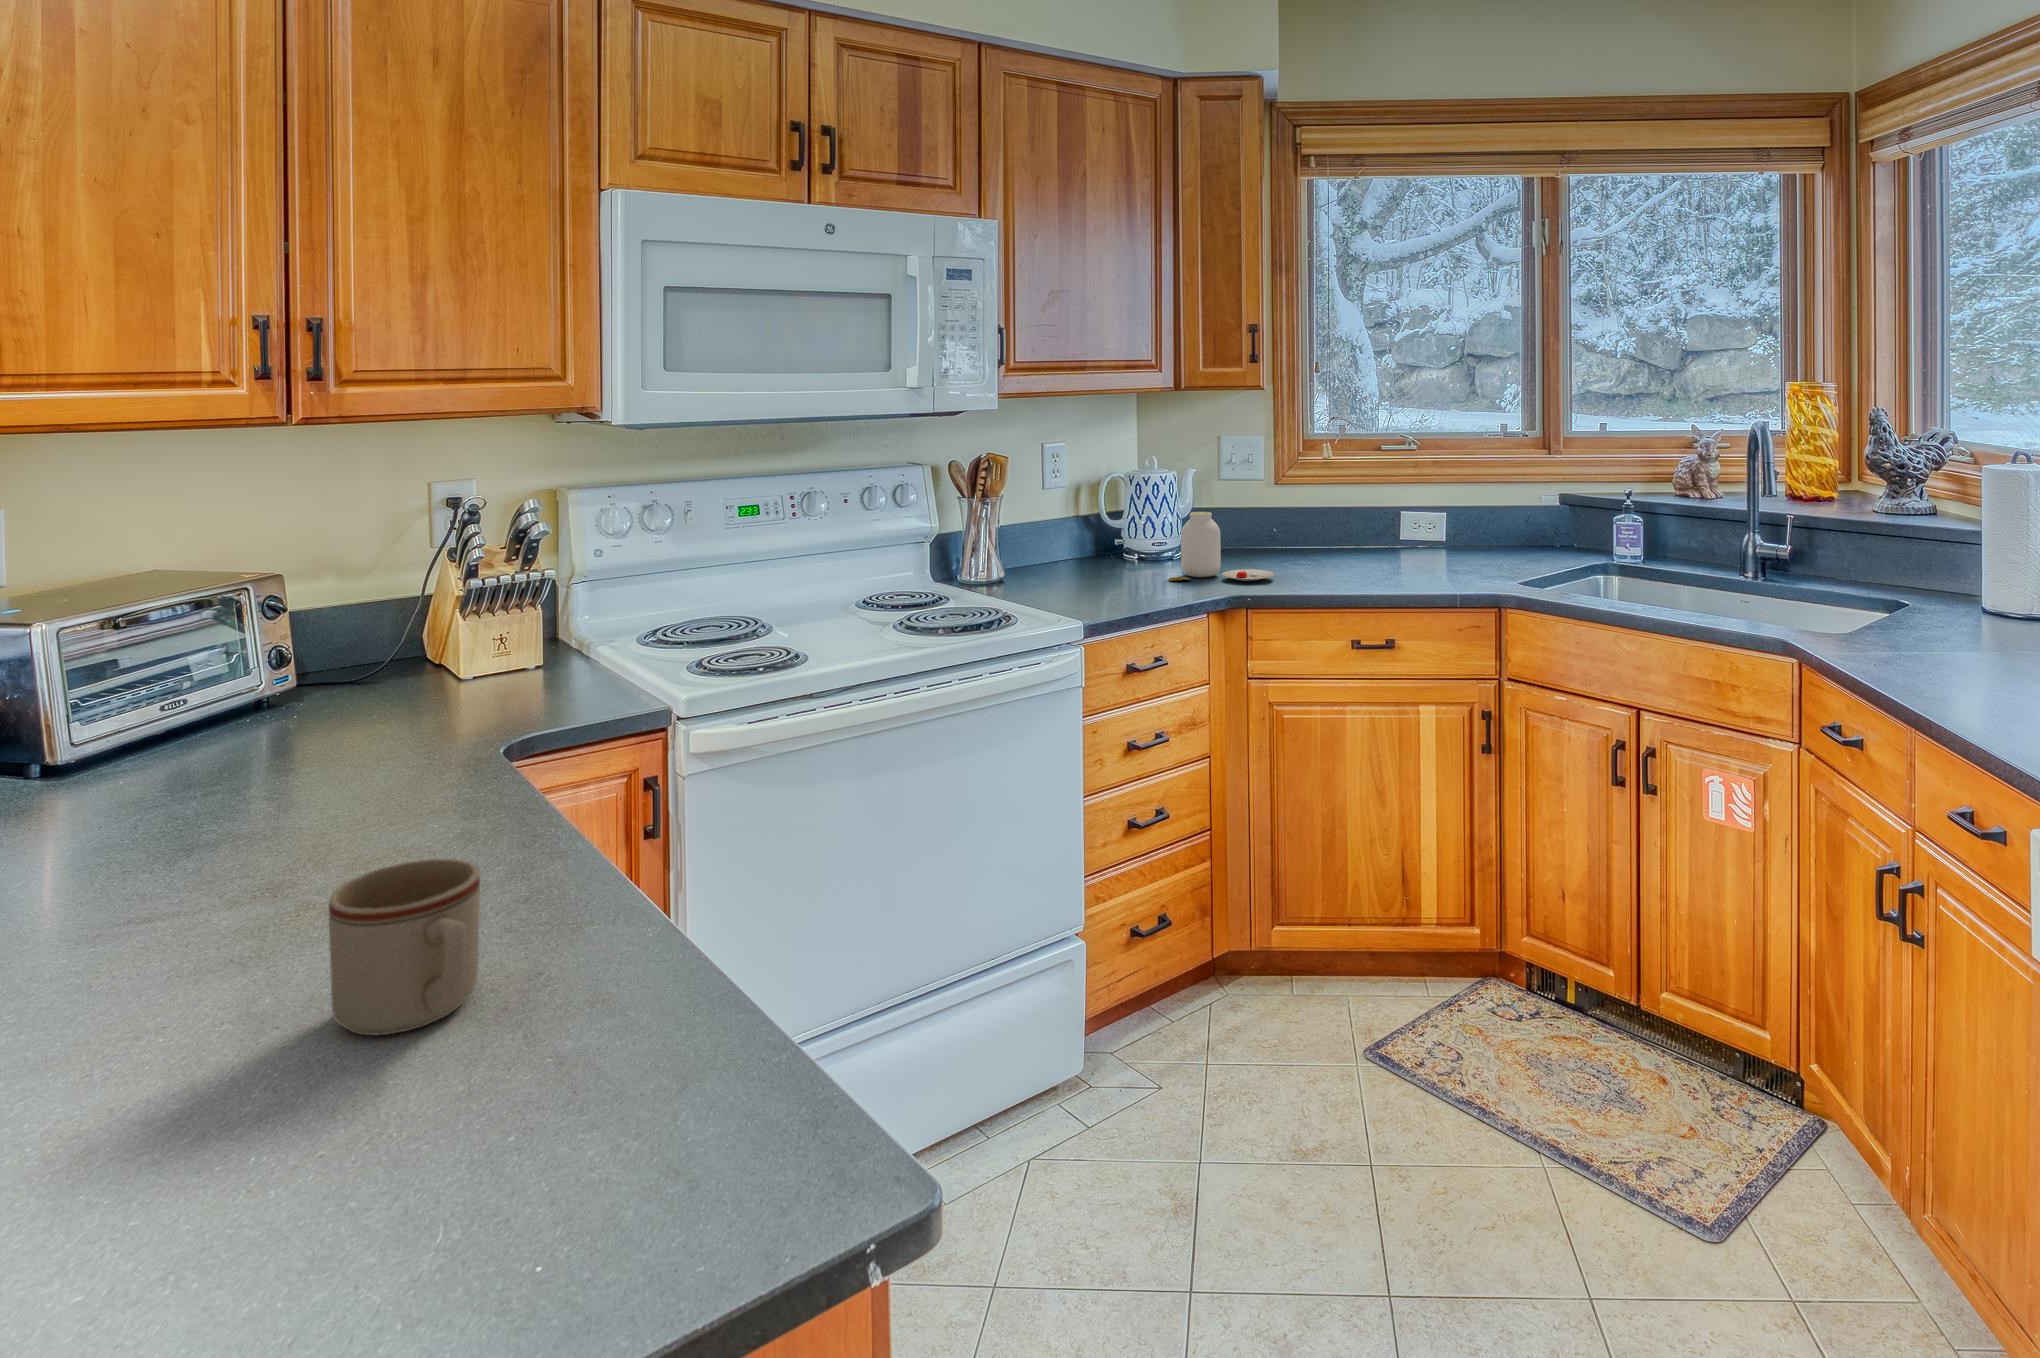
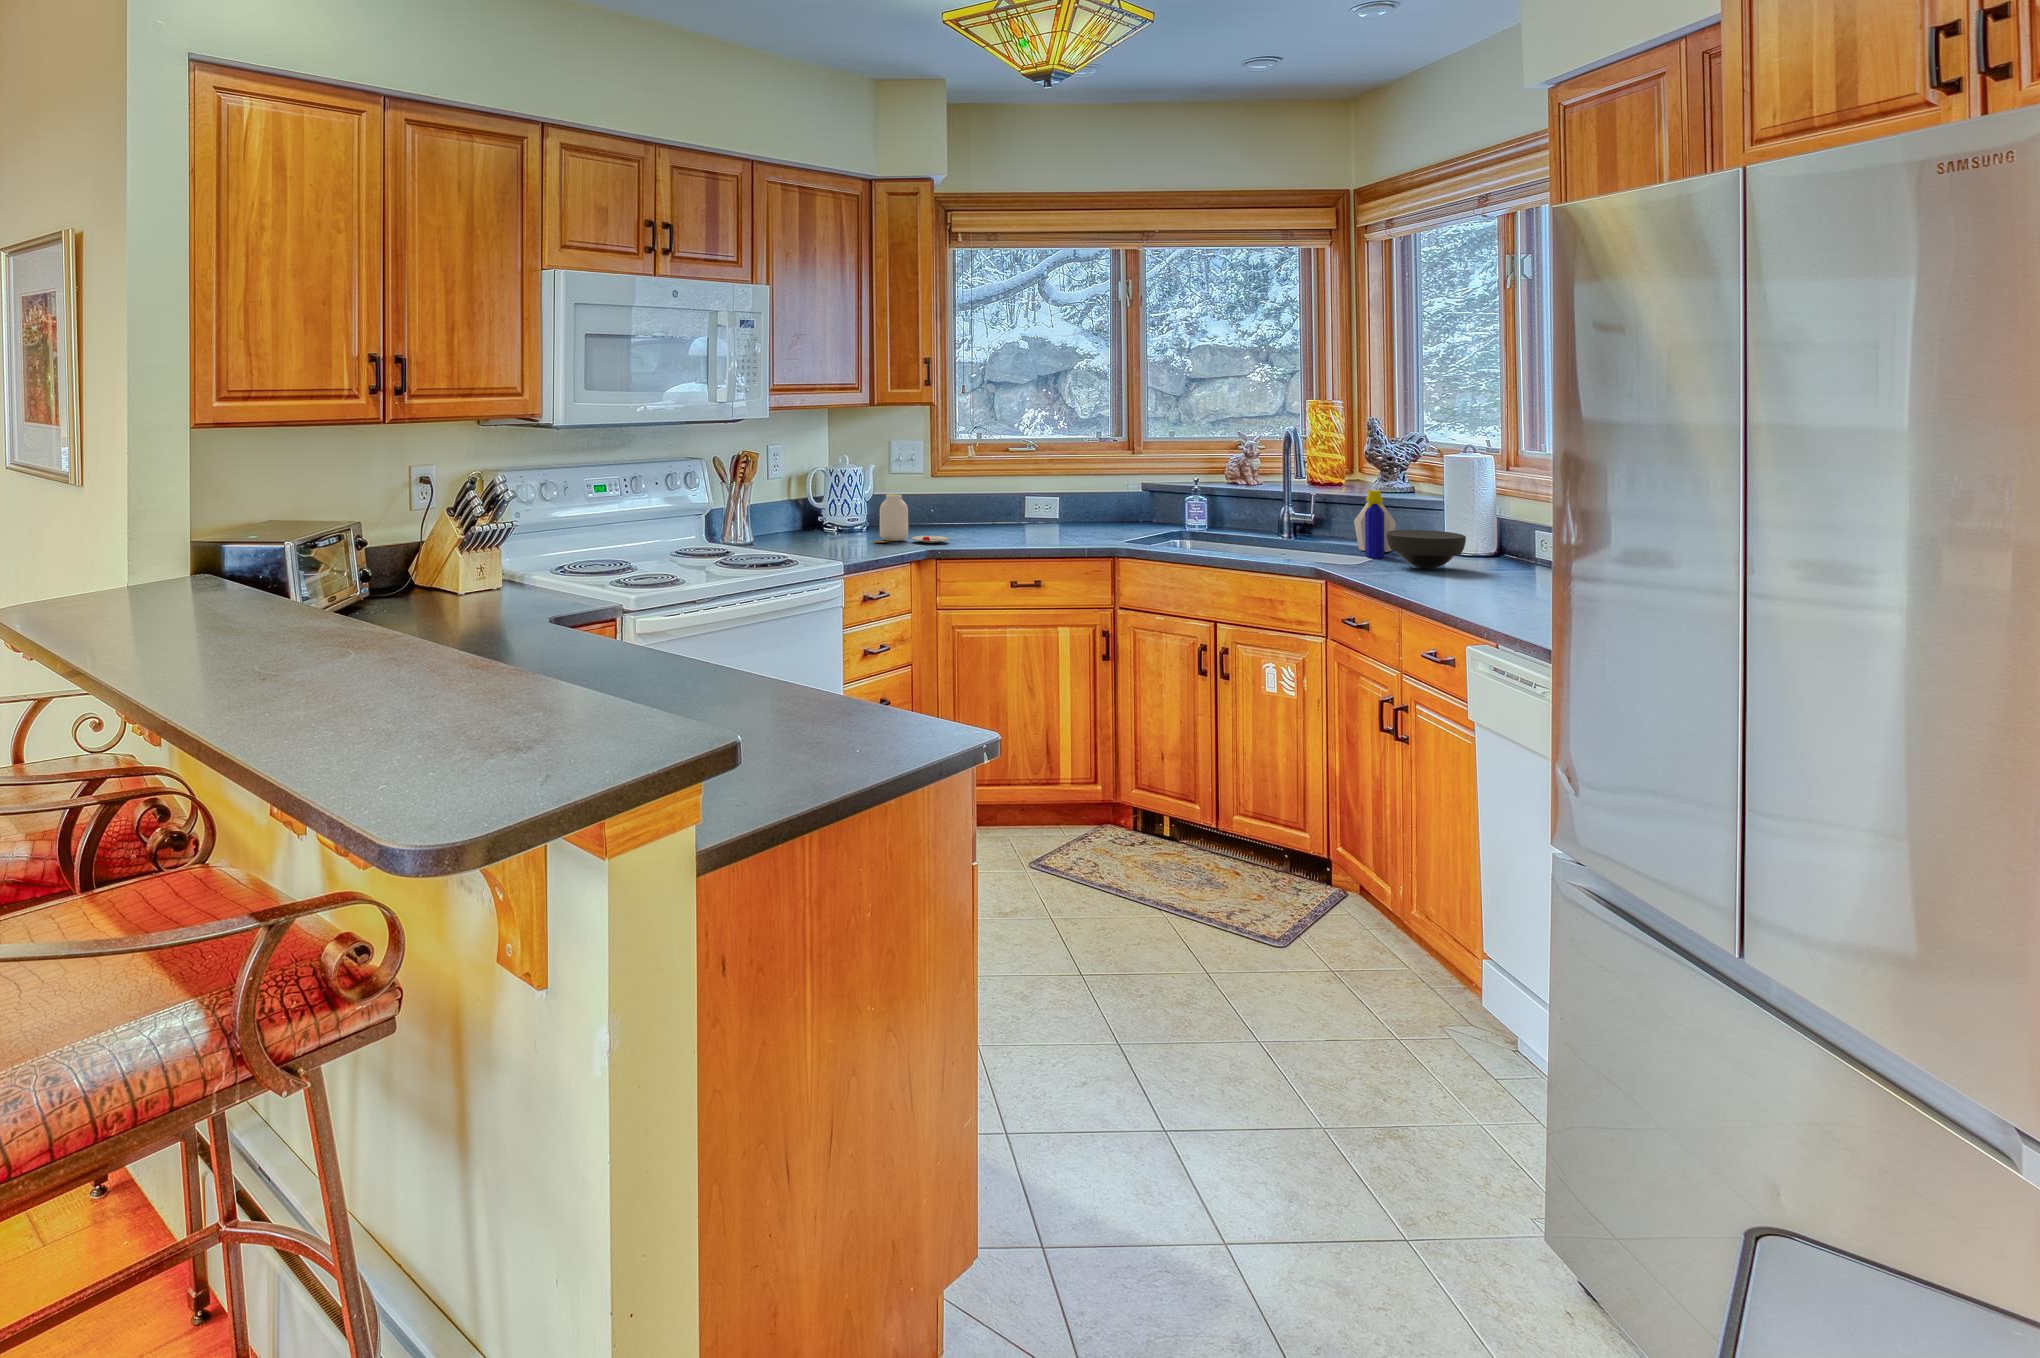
bottle: none [1847,516,1909,617] -> present [1354,490,1396,559]
bowl: none [1893,577,2016,639] -> present [1386,530,1466,568]
mug: present [329,859,480,1035] -> none [681,625,755,696]

